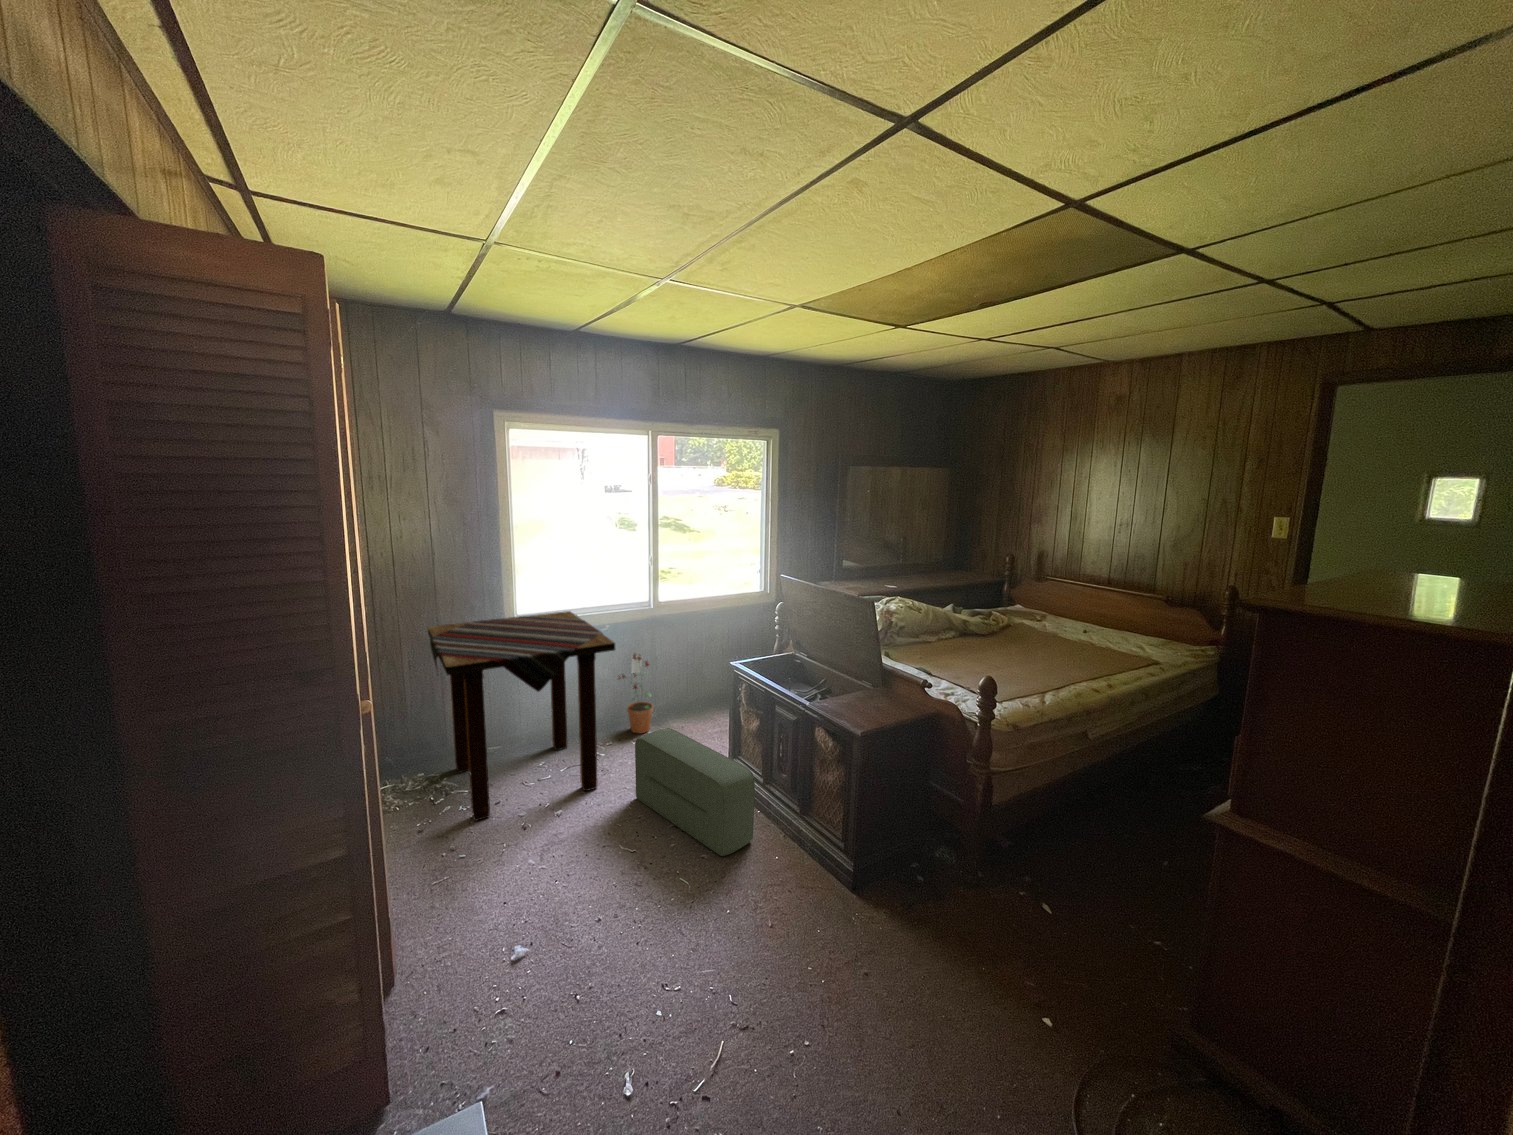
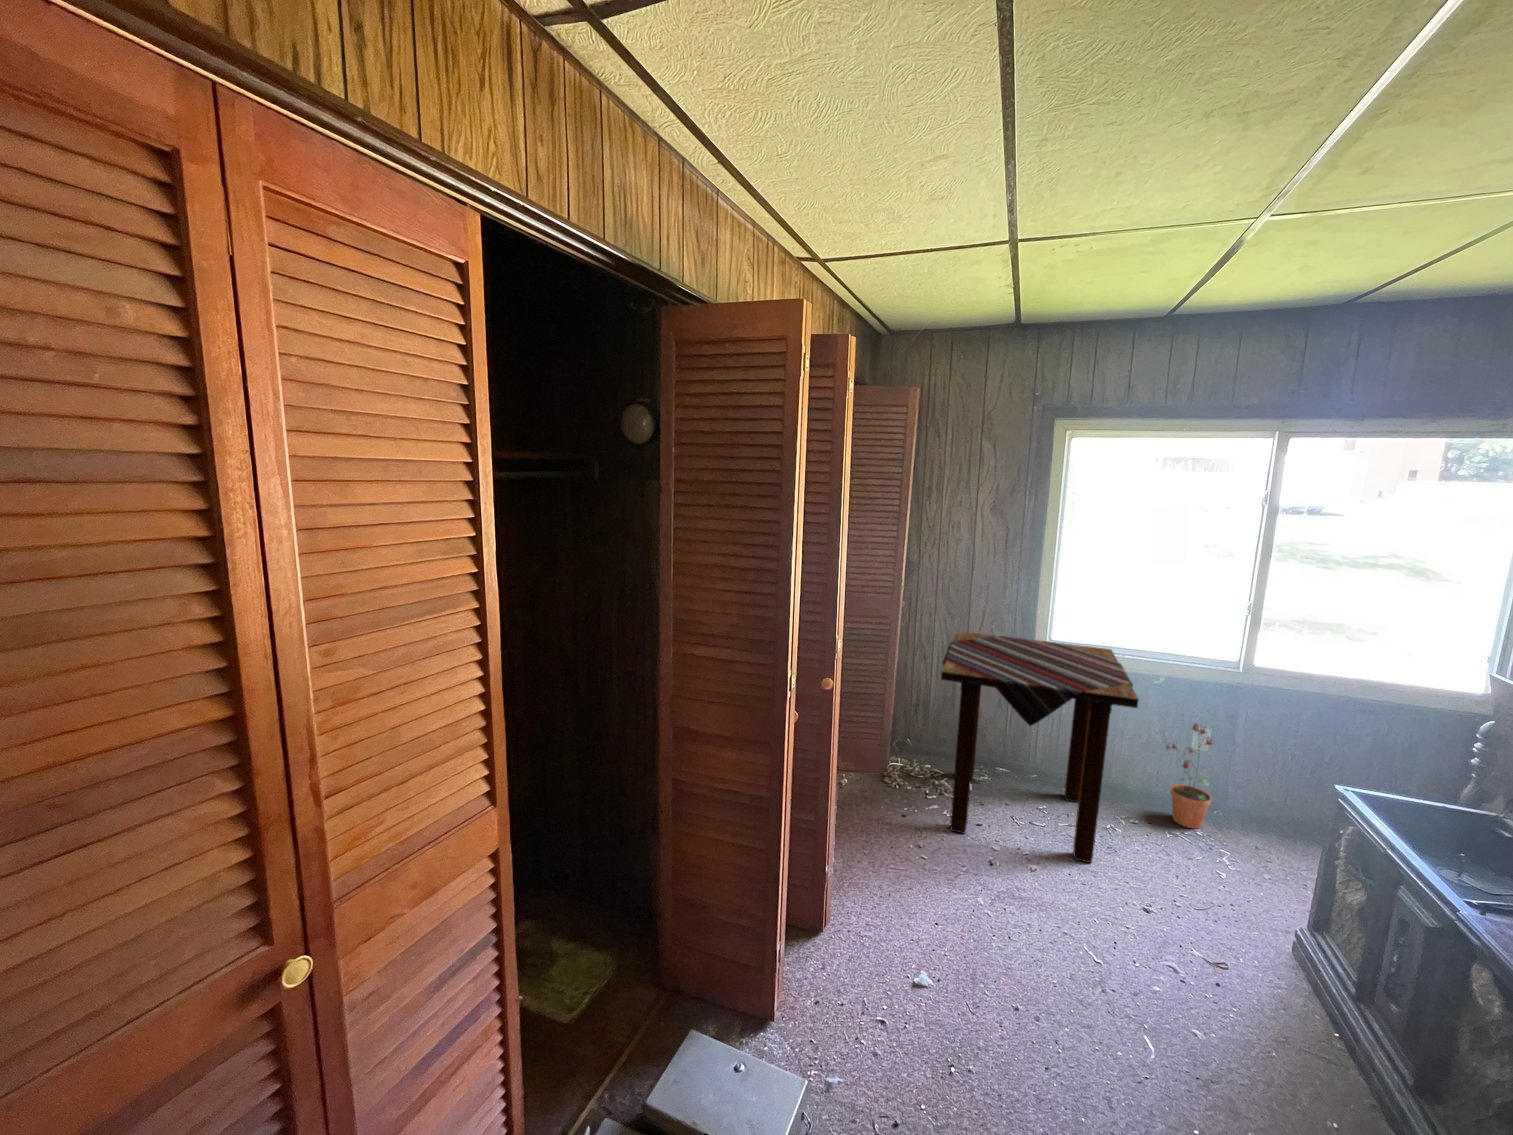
pouf: present [635,728,755,856] -> none [1136,828,1317,1063]

